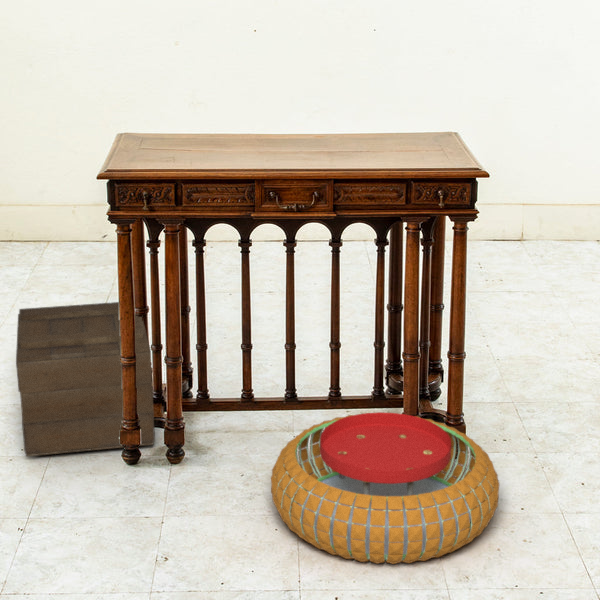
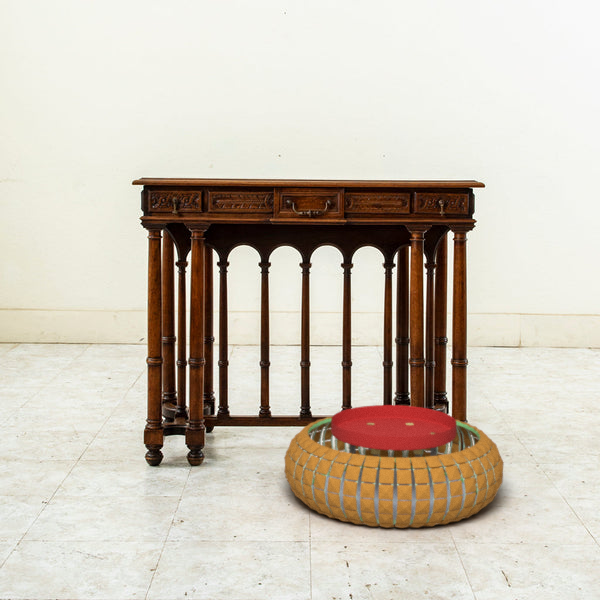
wooden crate: present [16,302,155,456] -> none [51,328,177,455]

